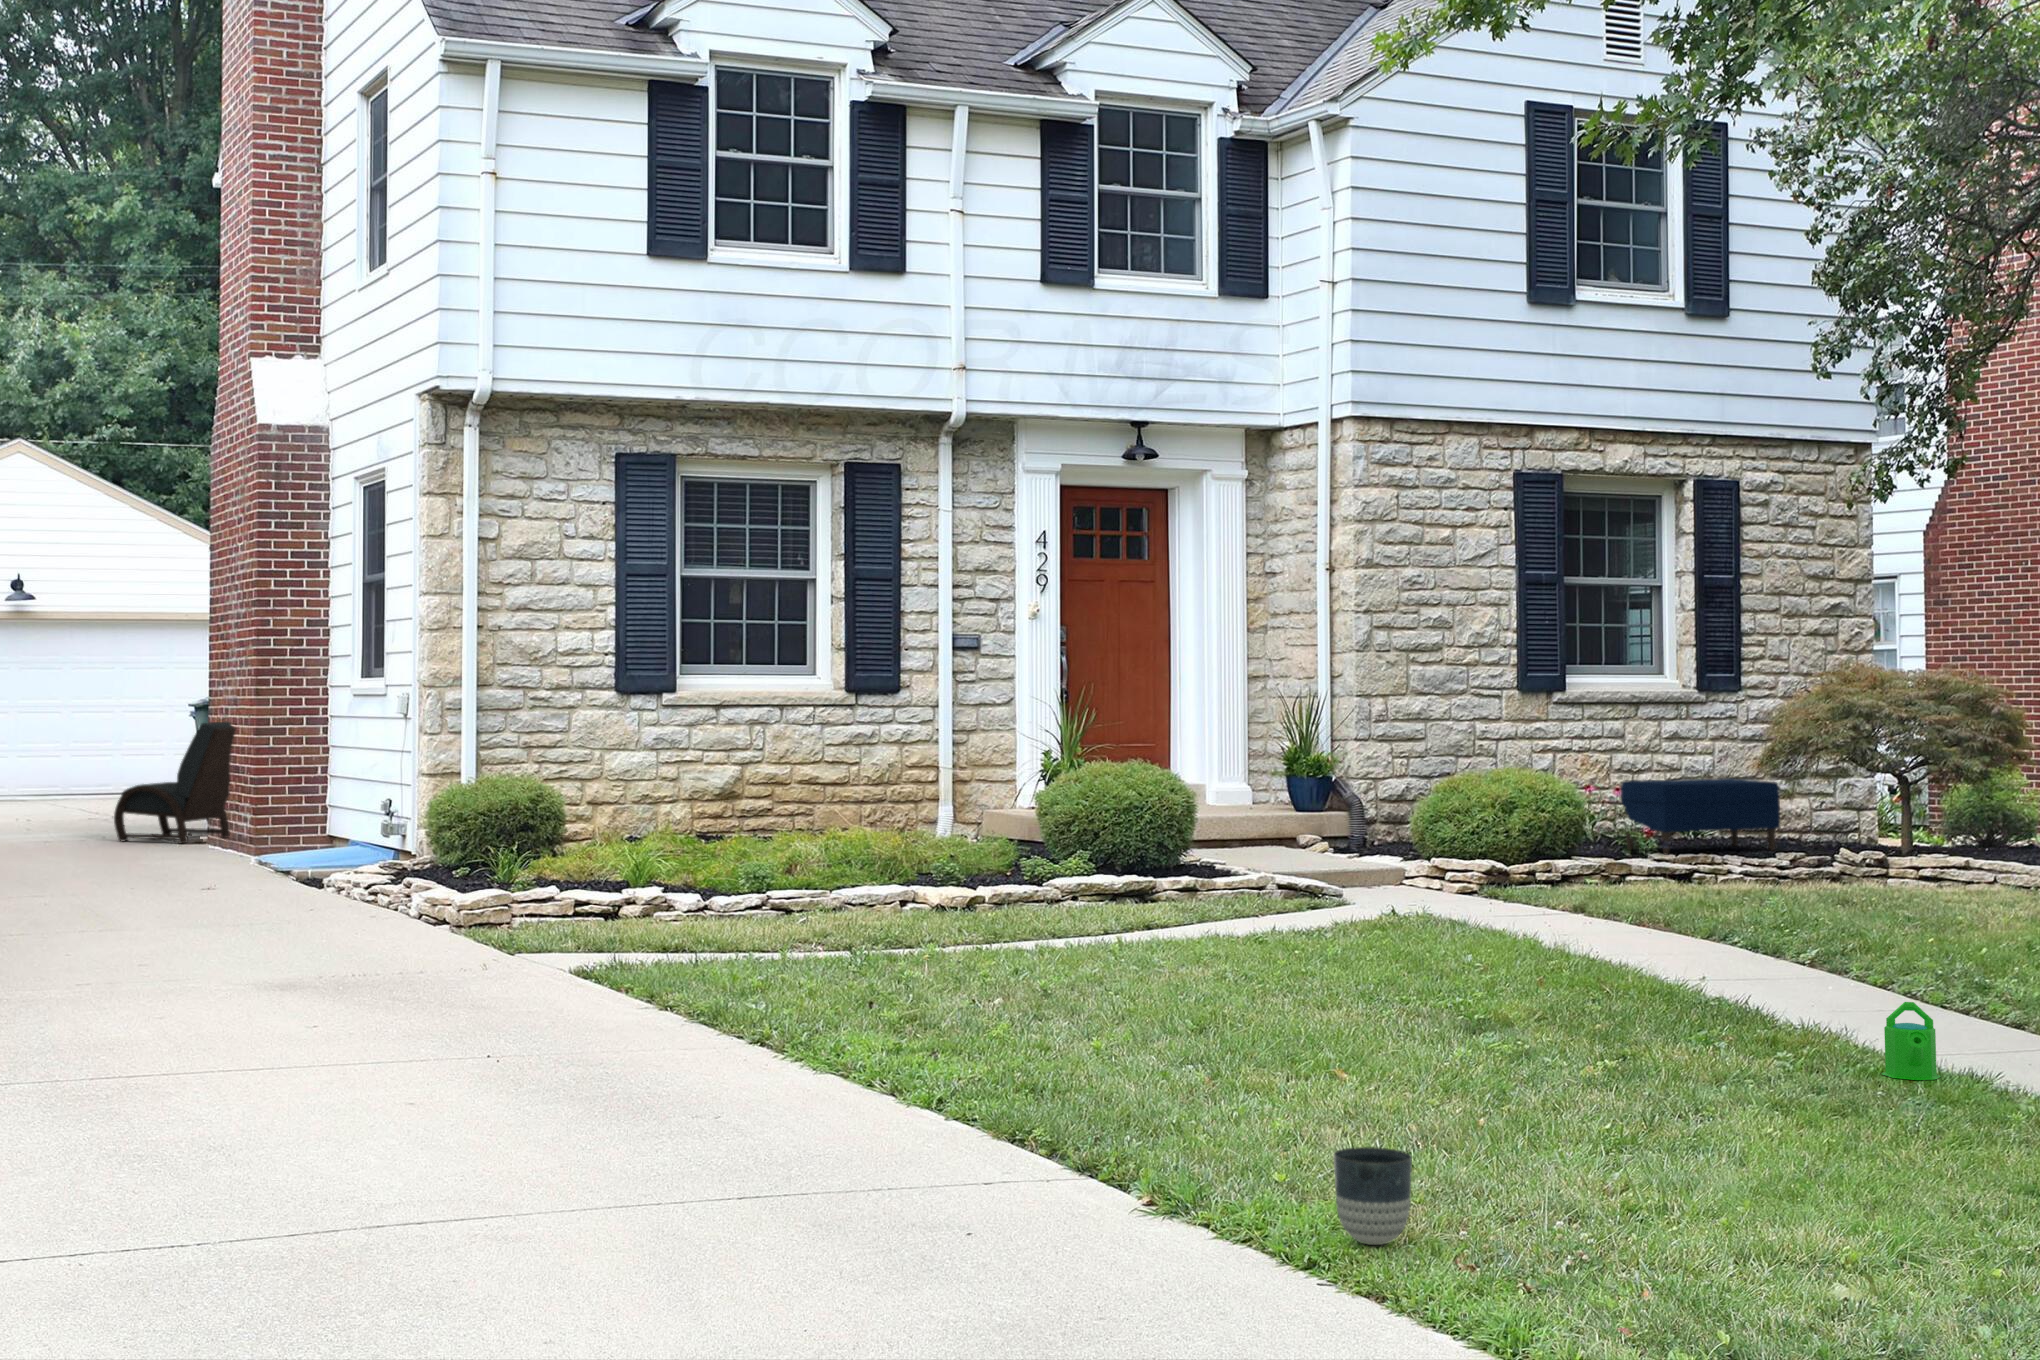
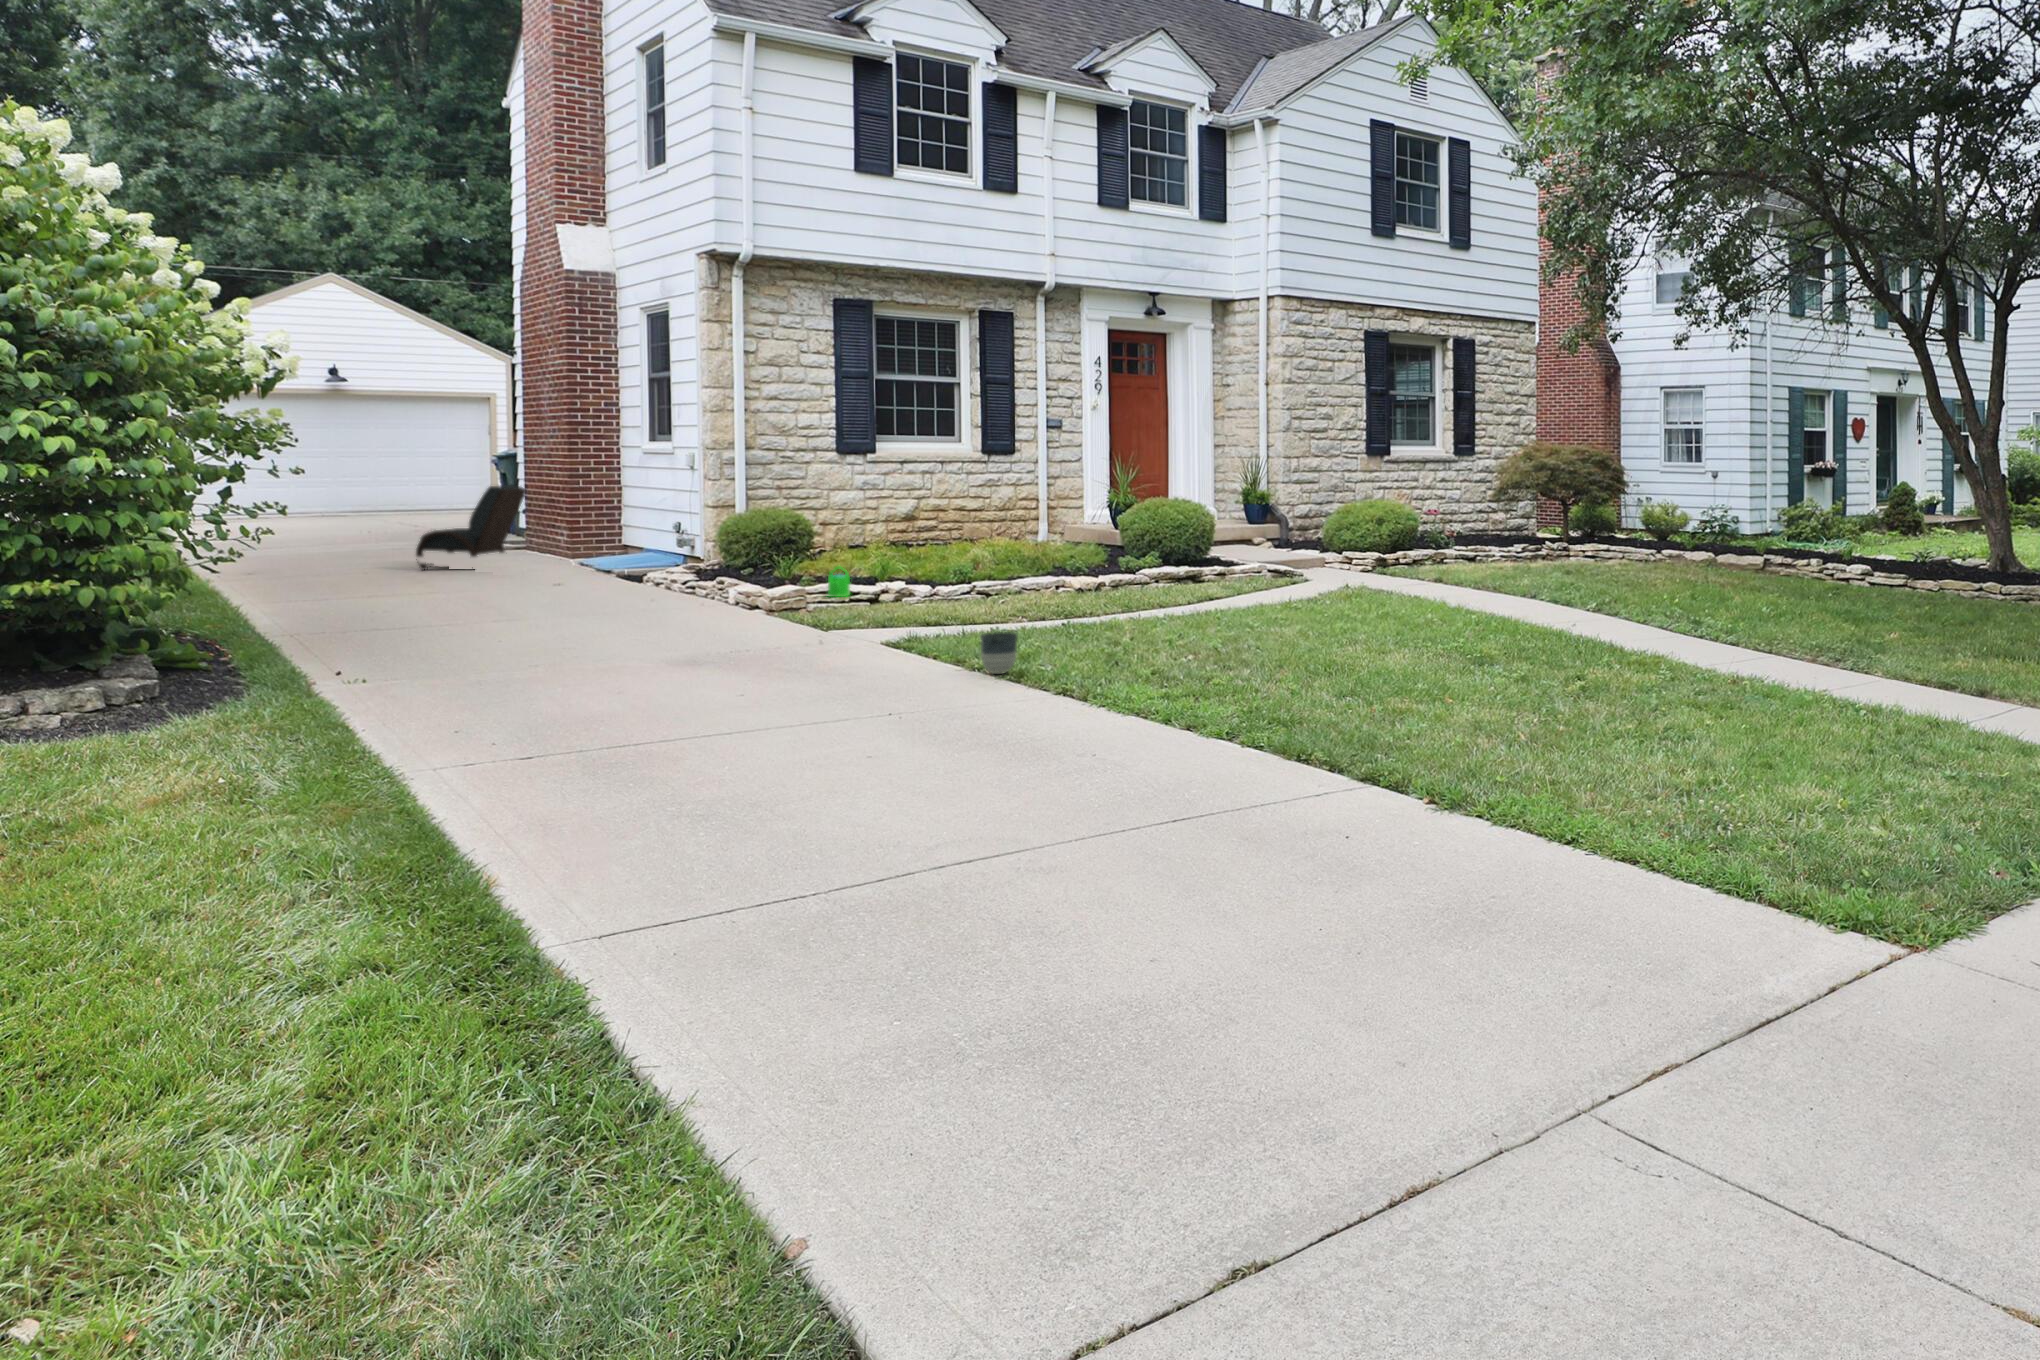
bench: present [1620,778,1780,854] -> none [1418,500,1499,541]
watering can: present [1882,1002,1941,1080] -> present [828,566,850,597]
planter: present [1334,1147,1412,1245] -> present [981,632,1018,674]

